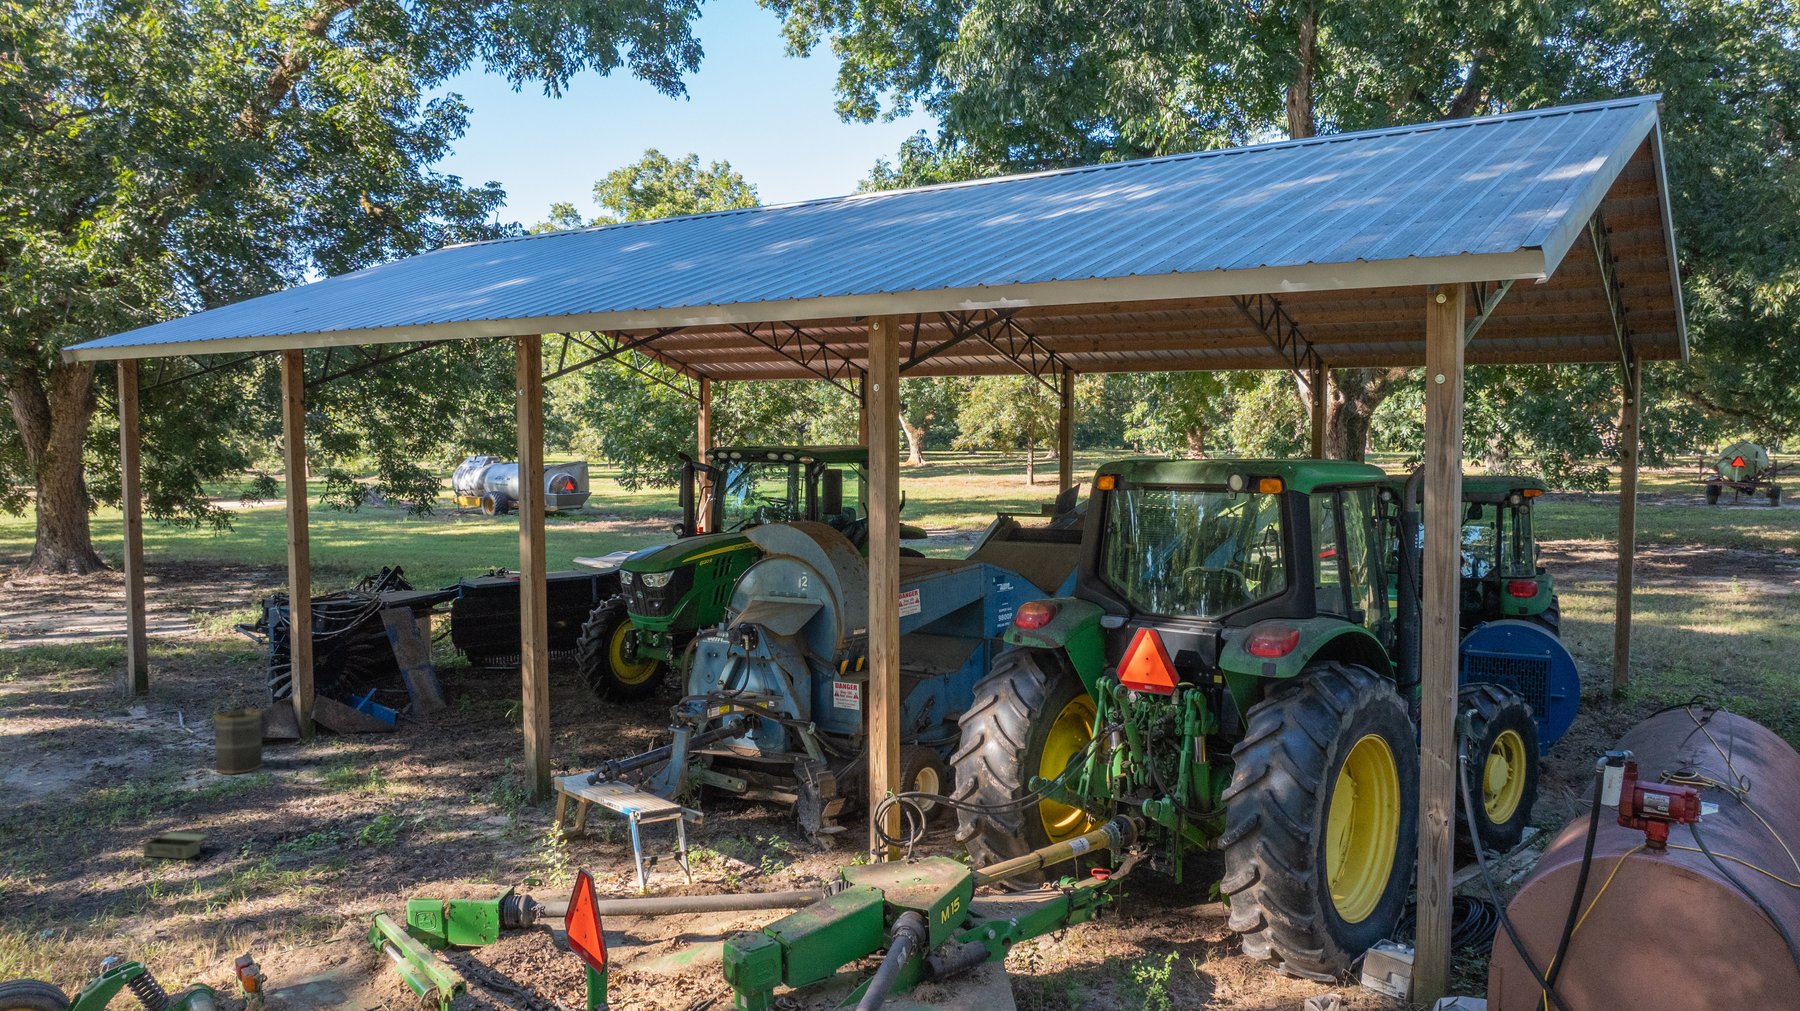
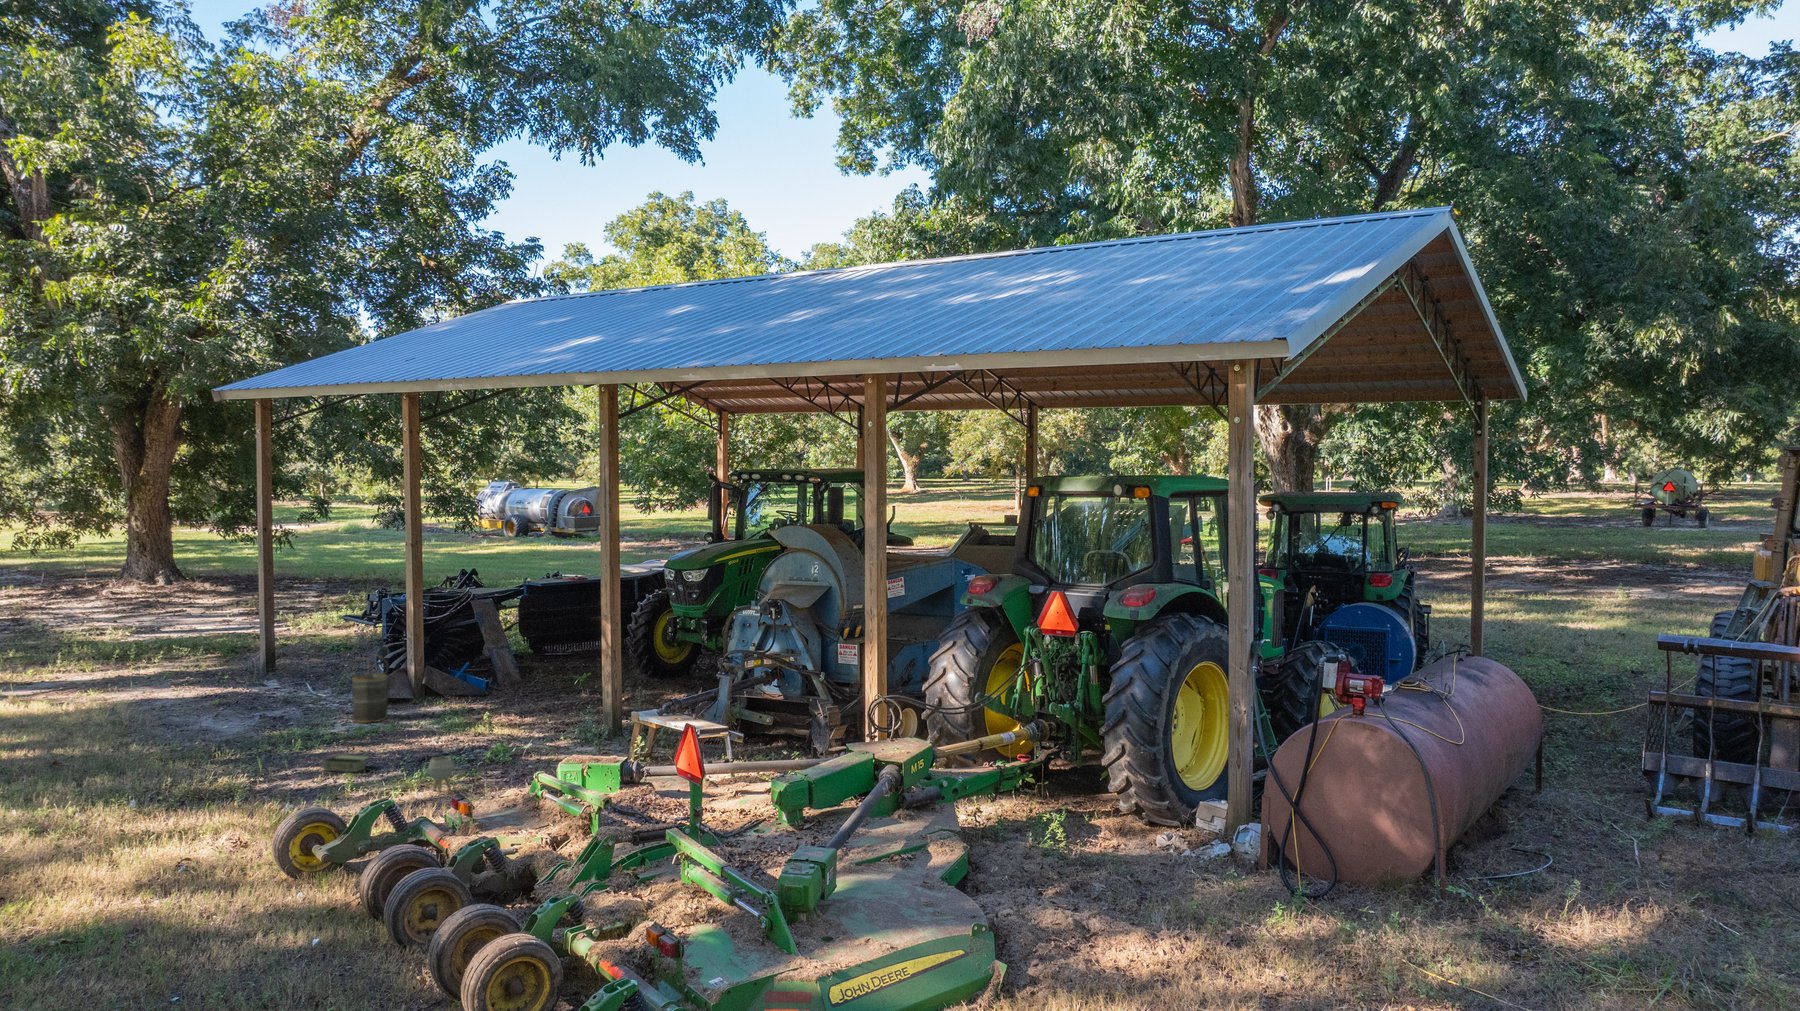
planter: none [270,846,307,899] -> present [428,757,454,793]

